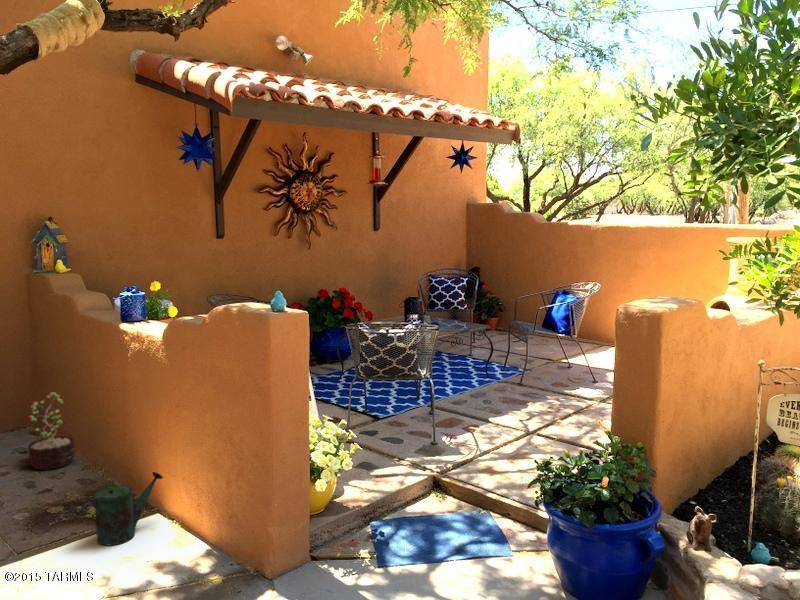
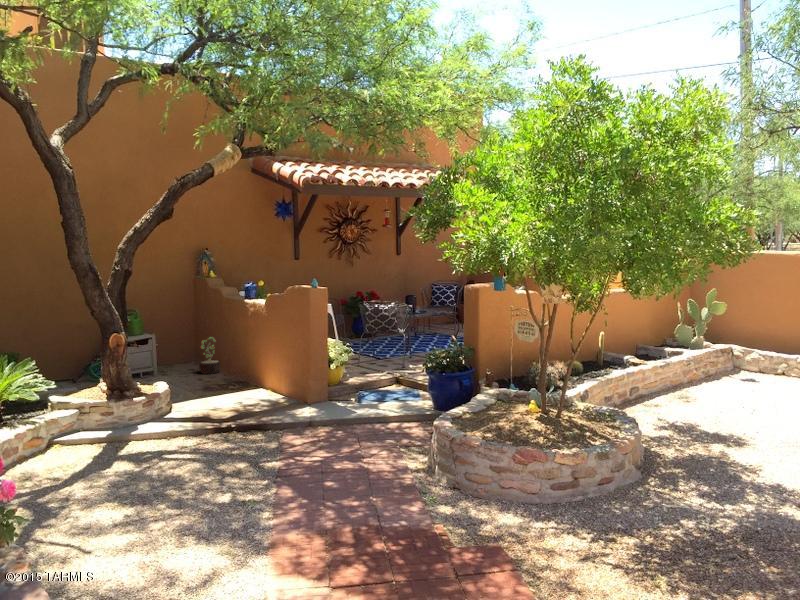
watering can: present [81,472,163,545] -> none [230,364,264,393]

